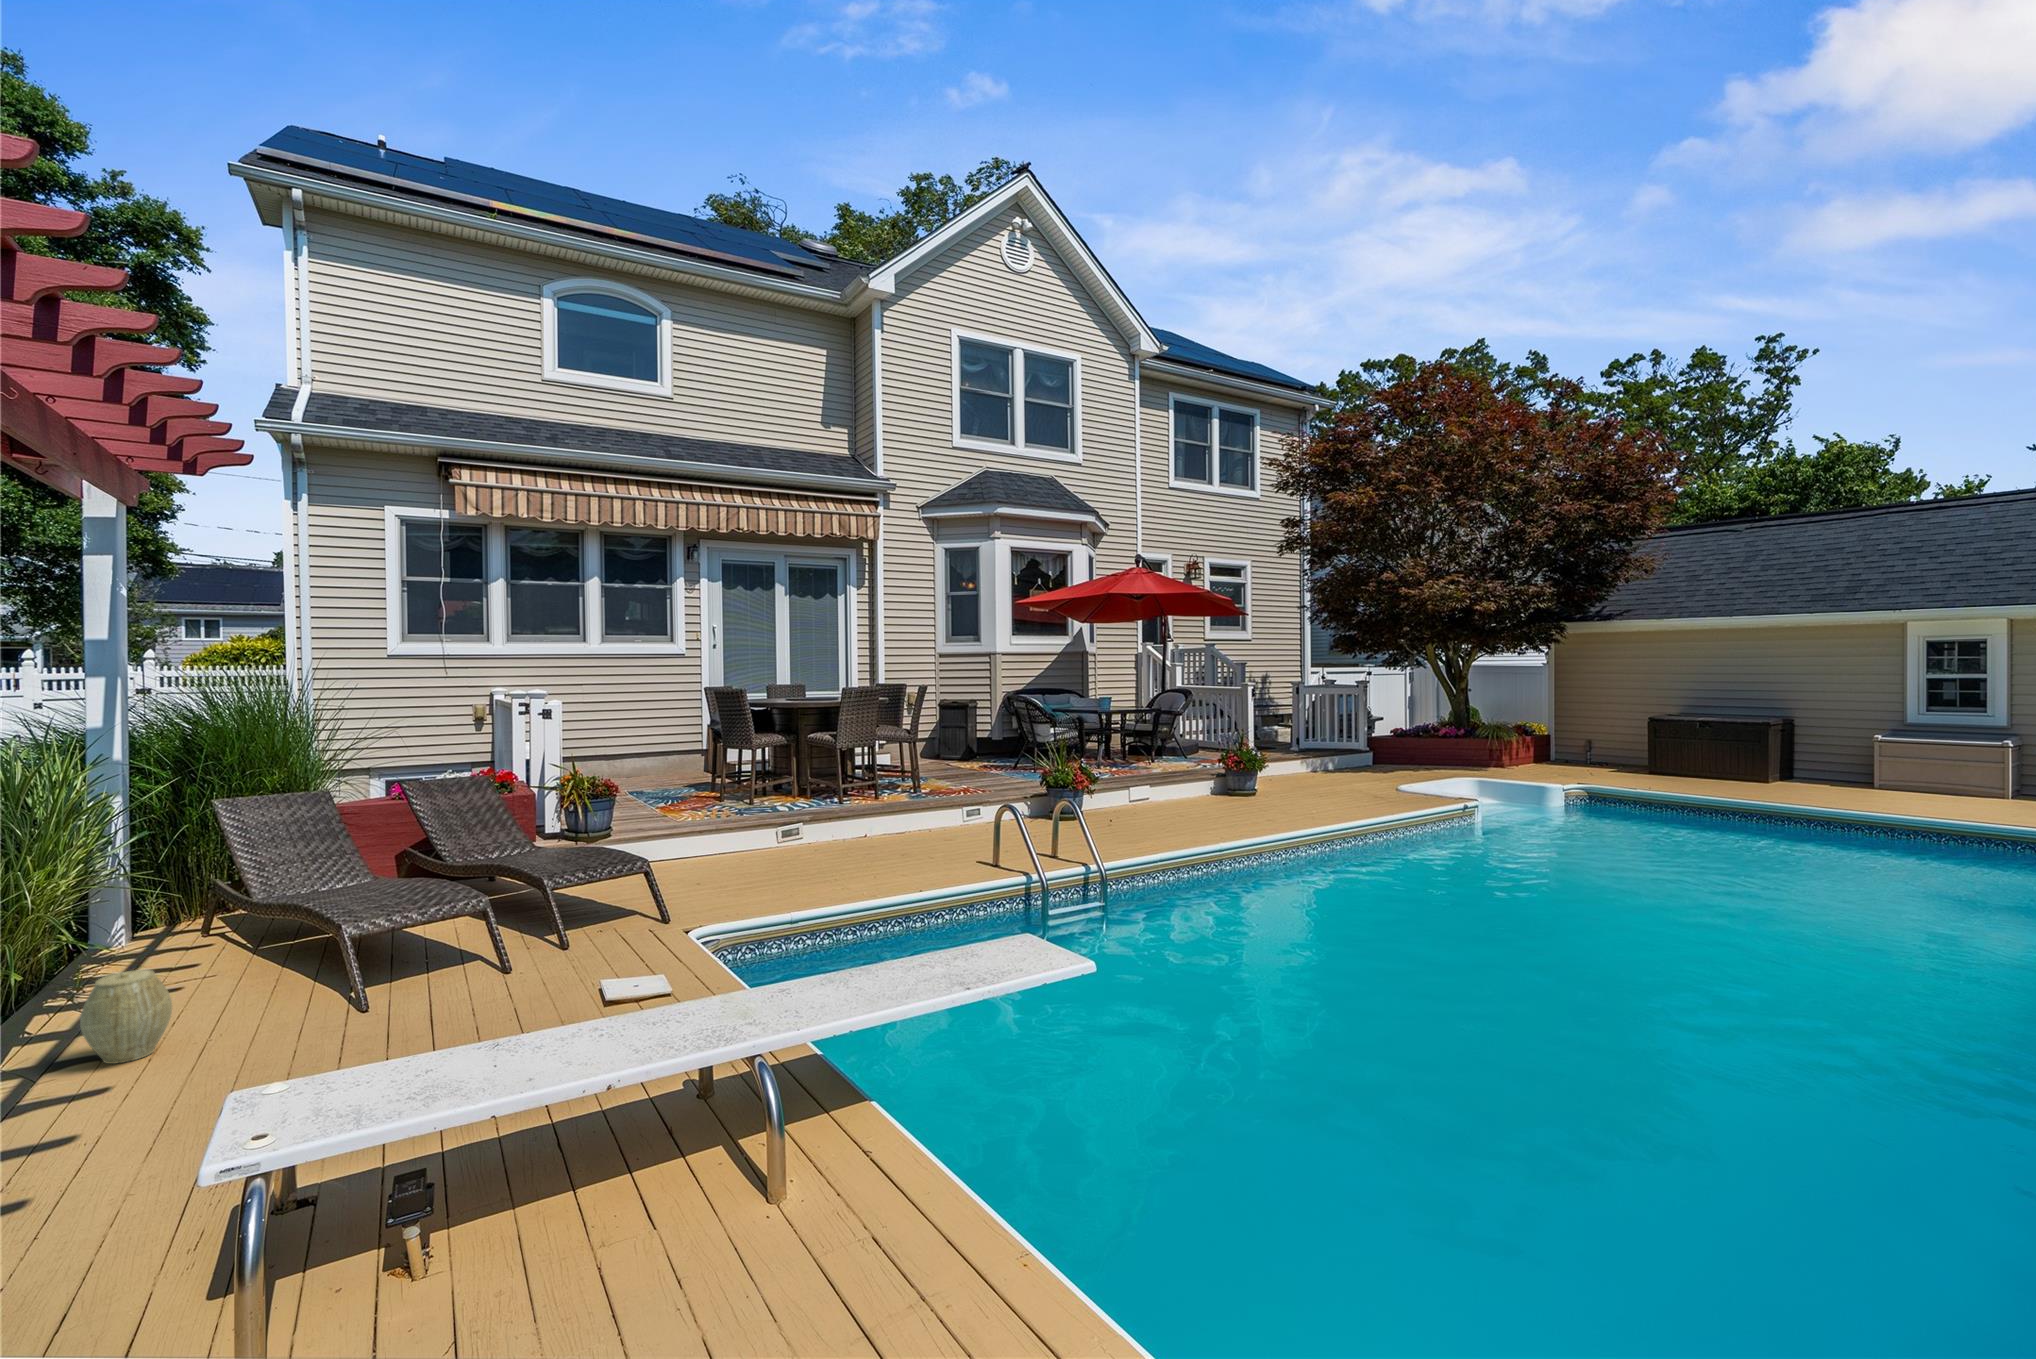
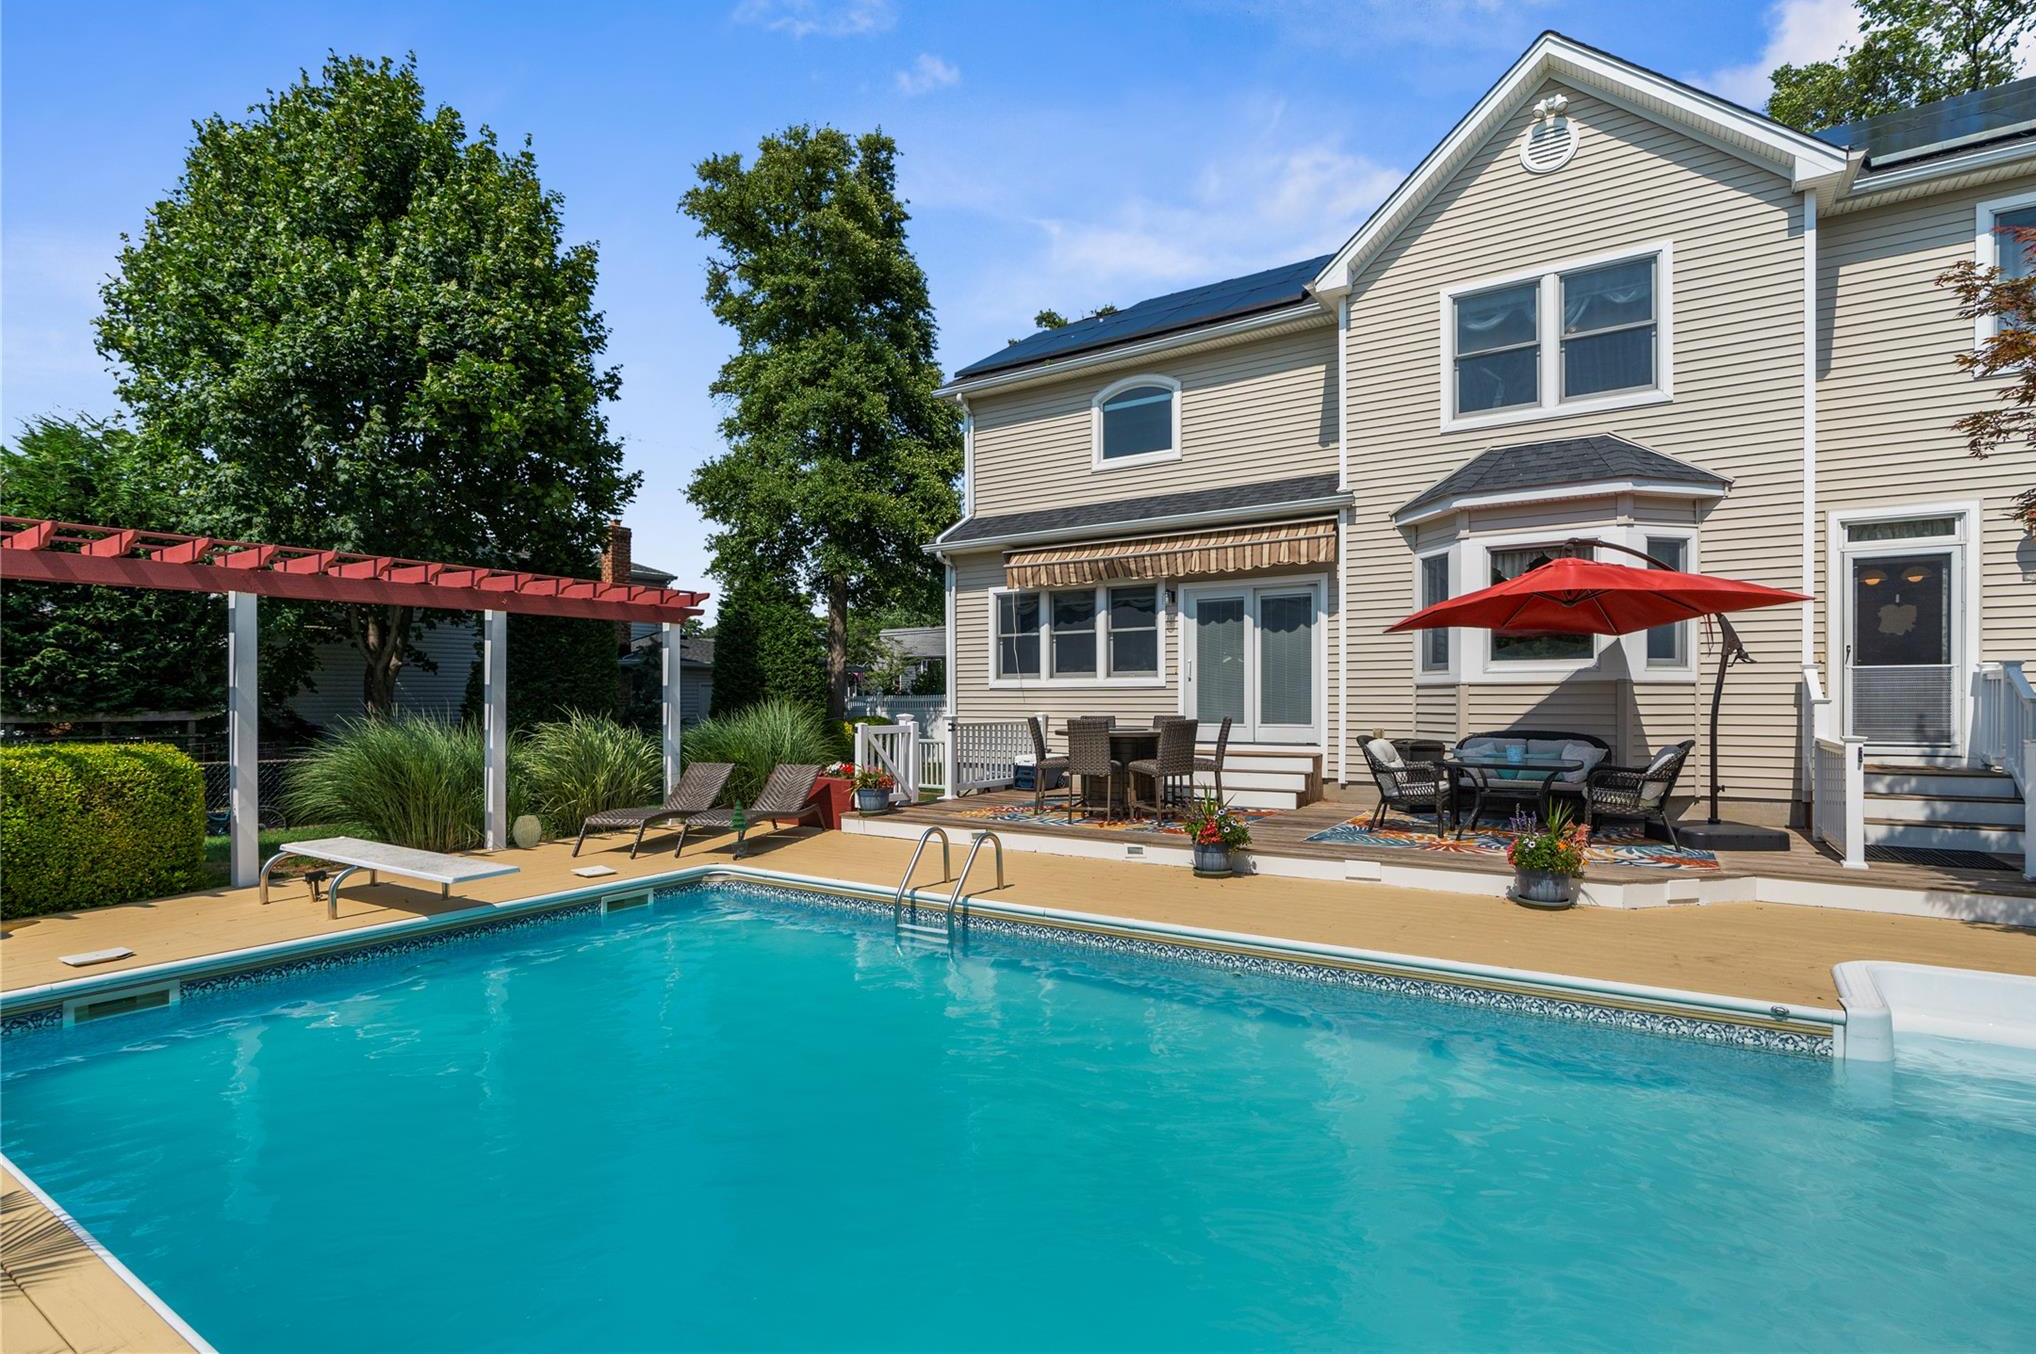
potted tree: none [644,826,680,920] -> present [729,799,750,856]

